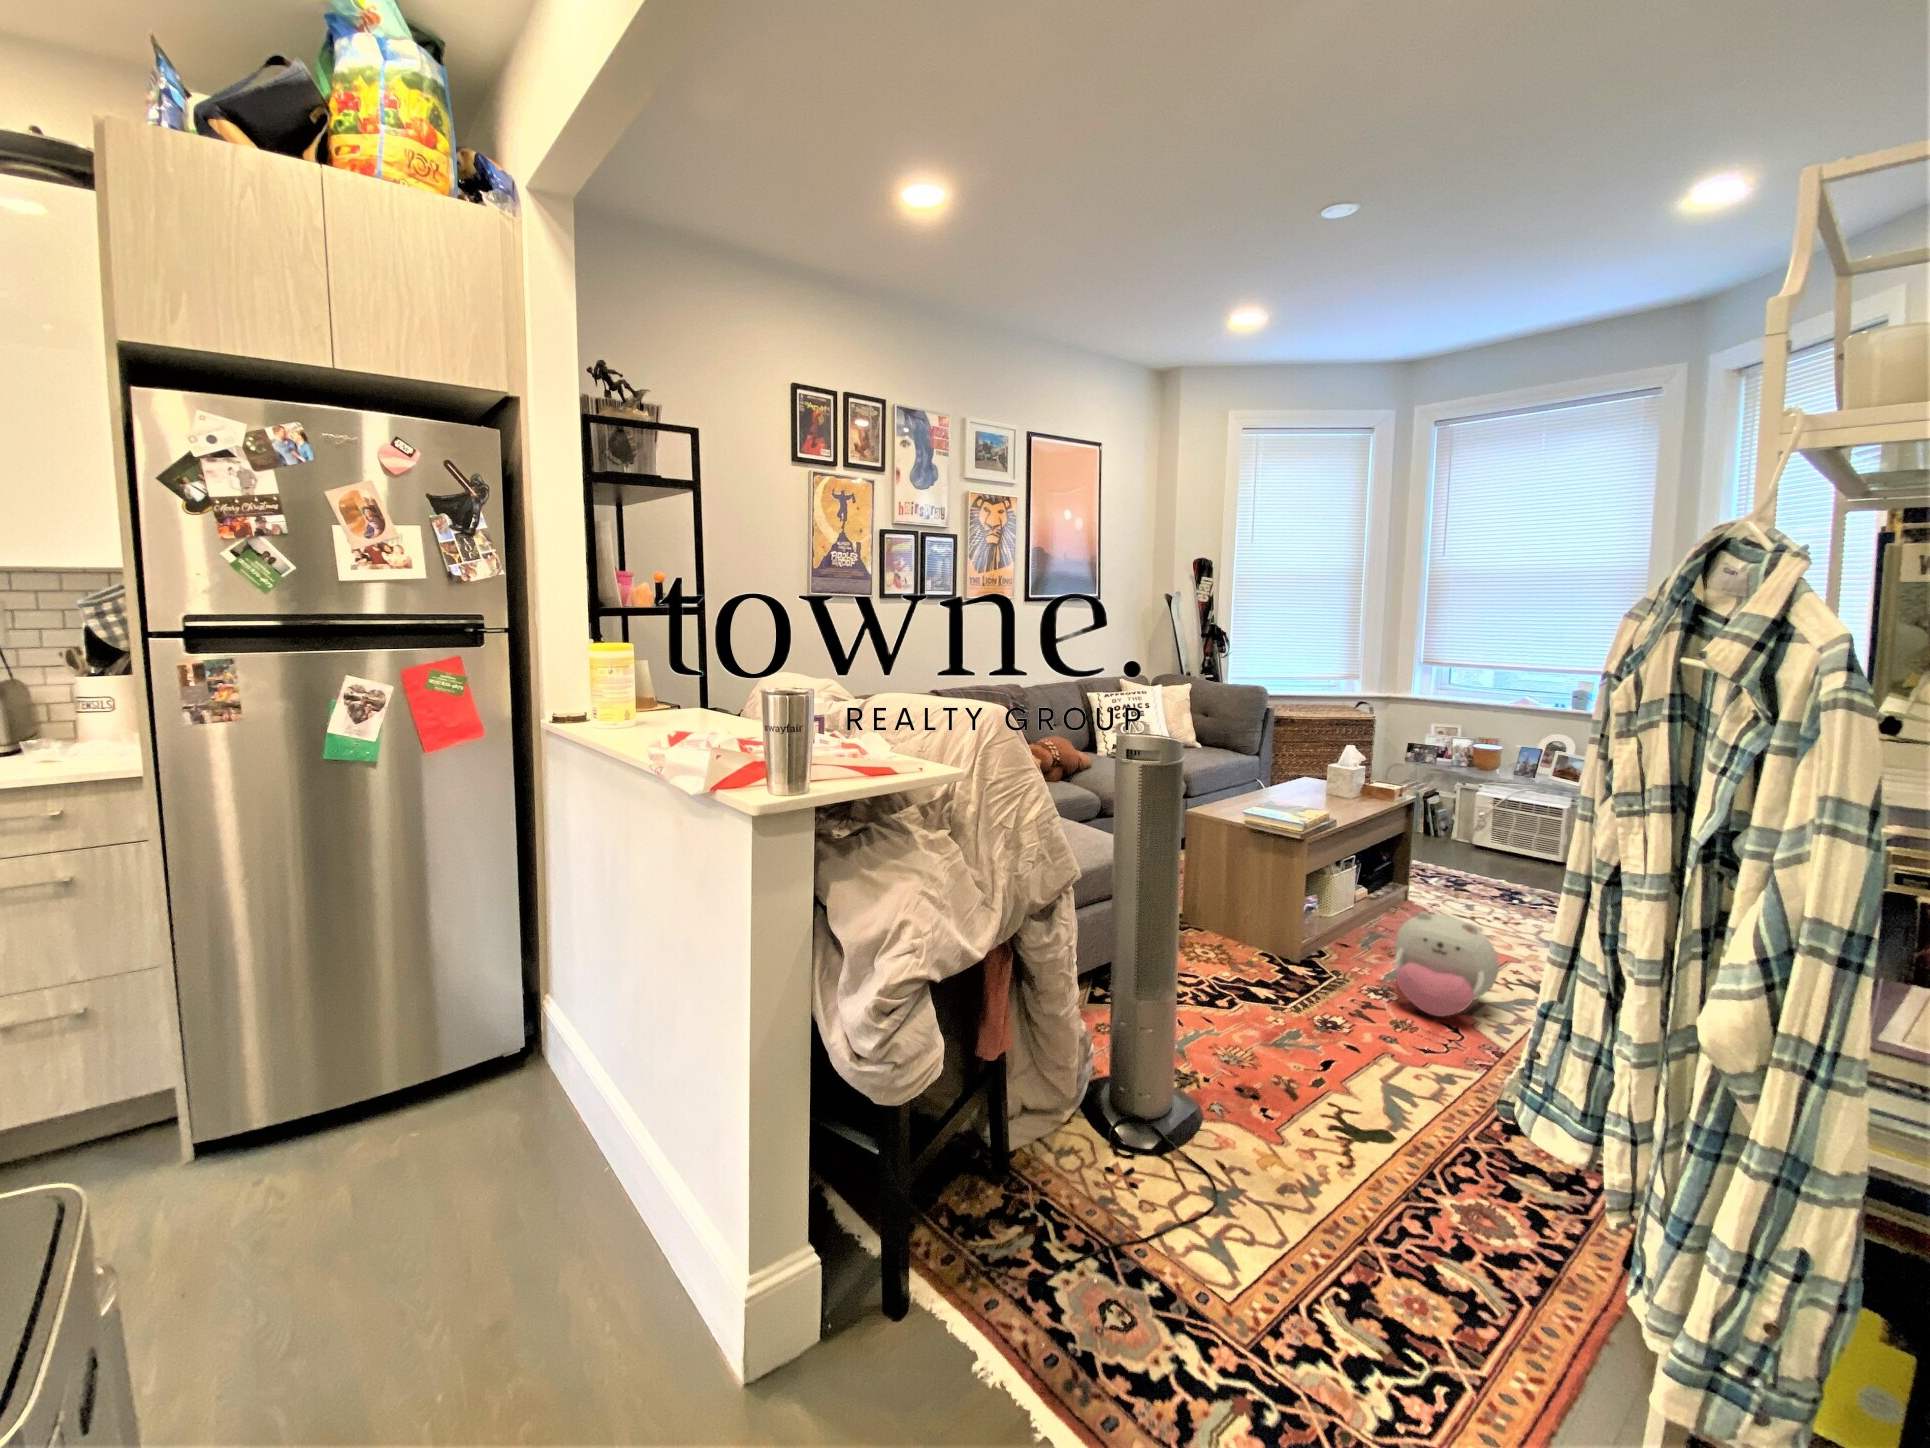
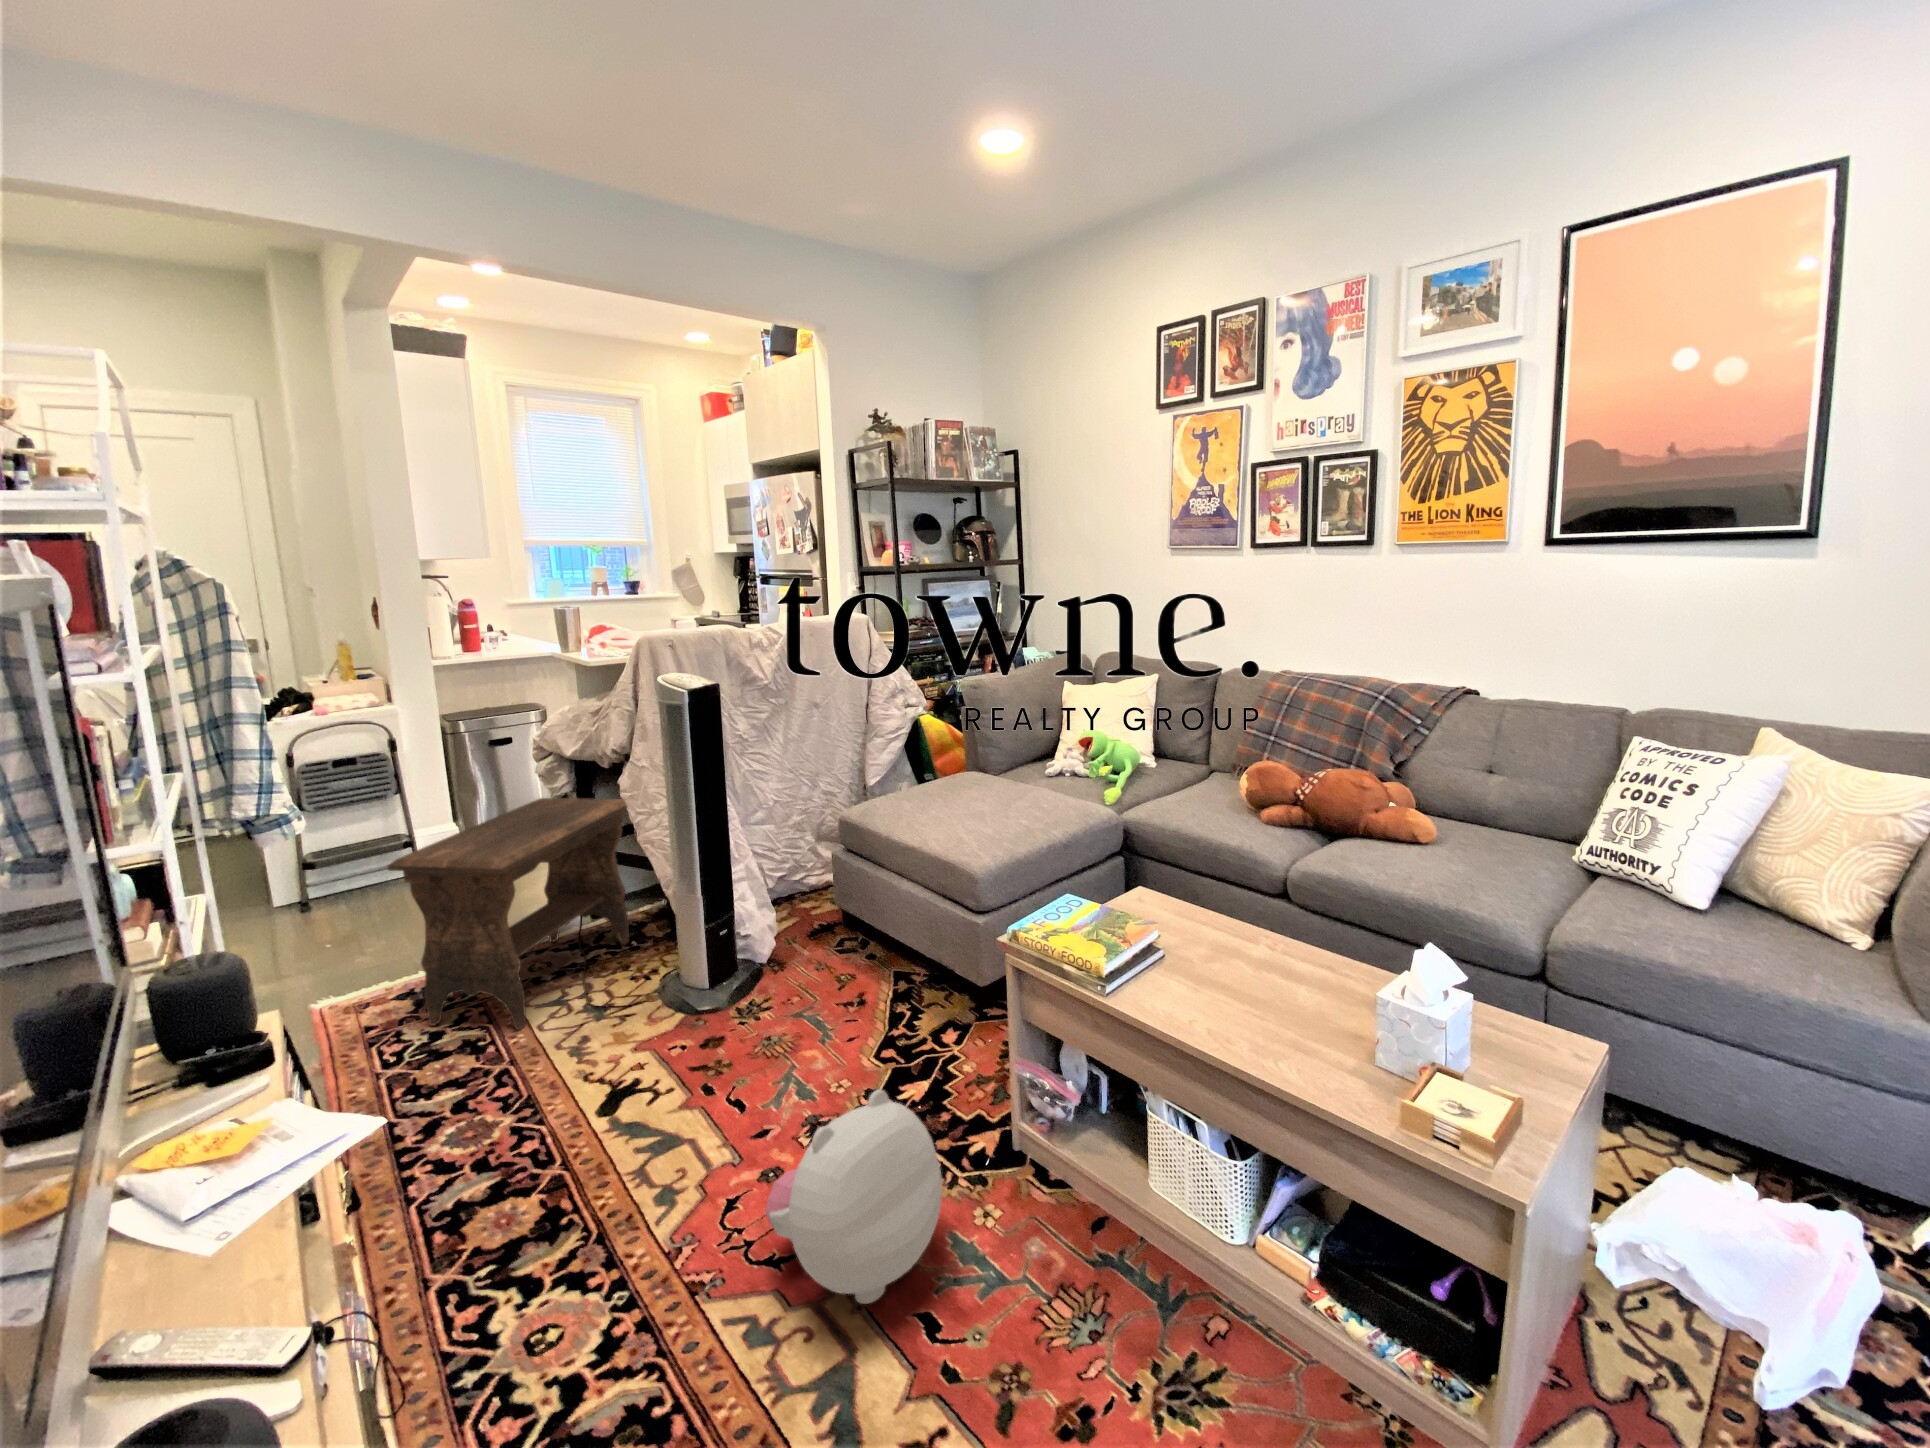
footstool: none [1028,995,1405,1381] -> present [388,798,629,1029]

